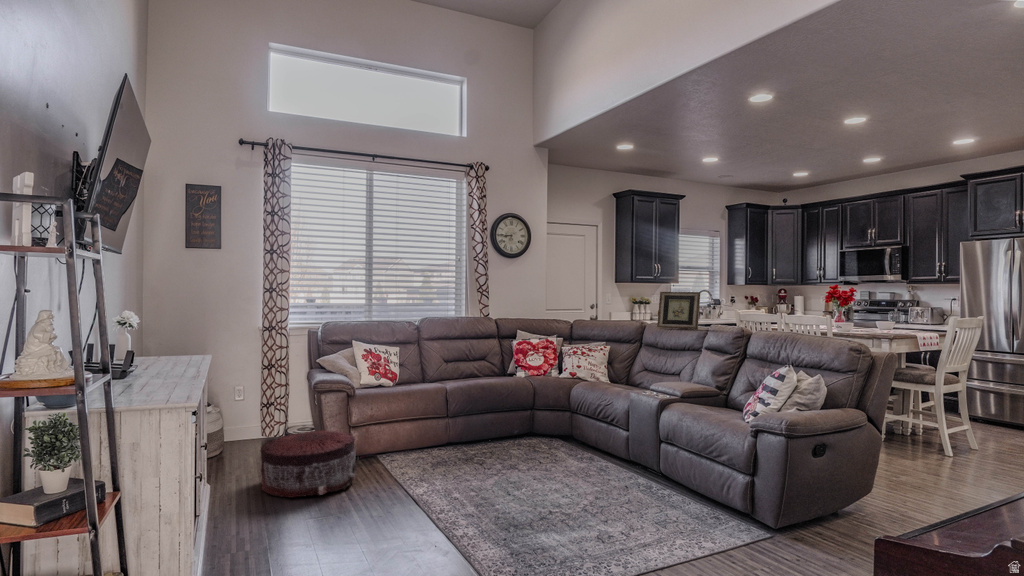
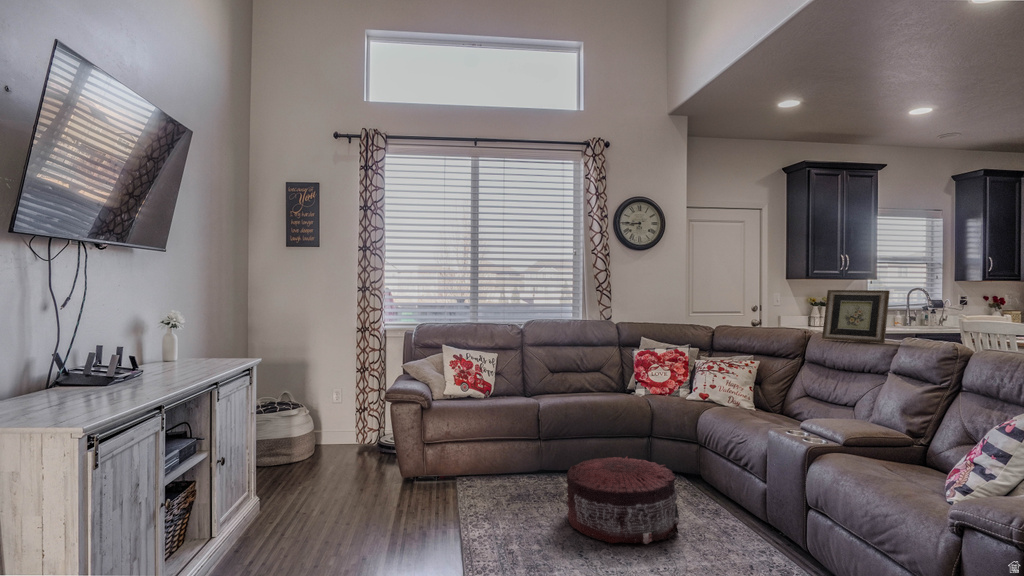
pouf: present [260,430,355,498] -> present [566,457,679,544]

